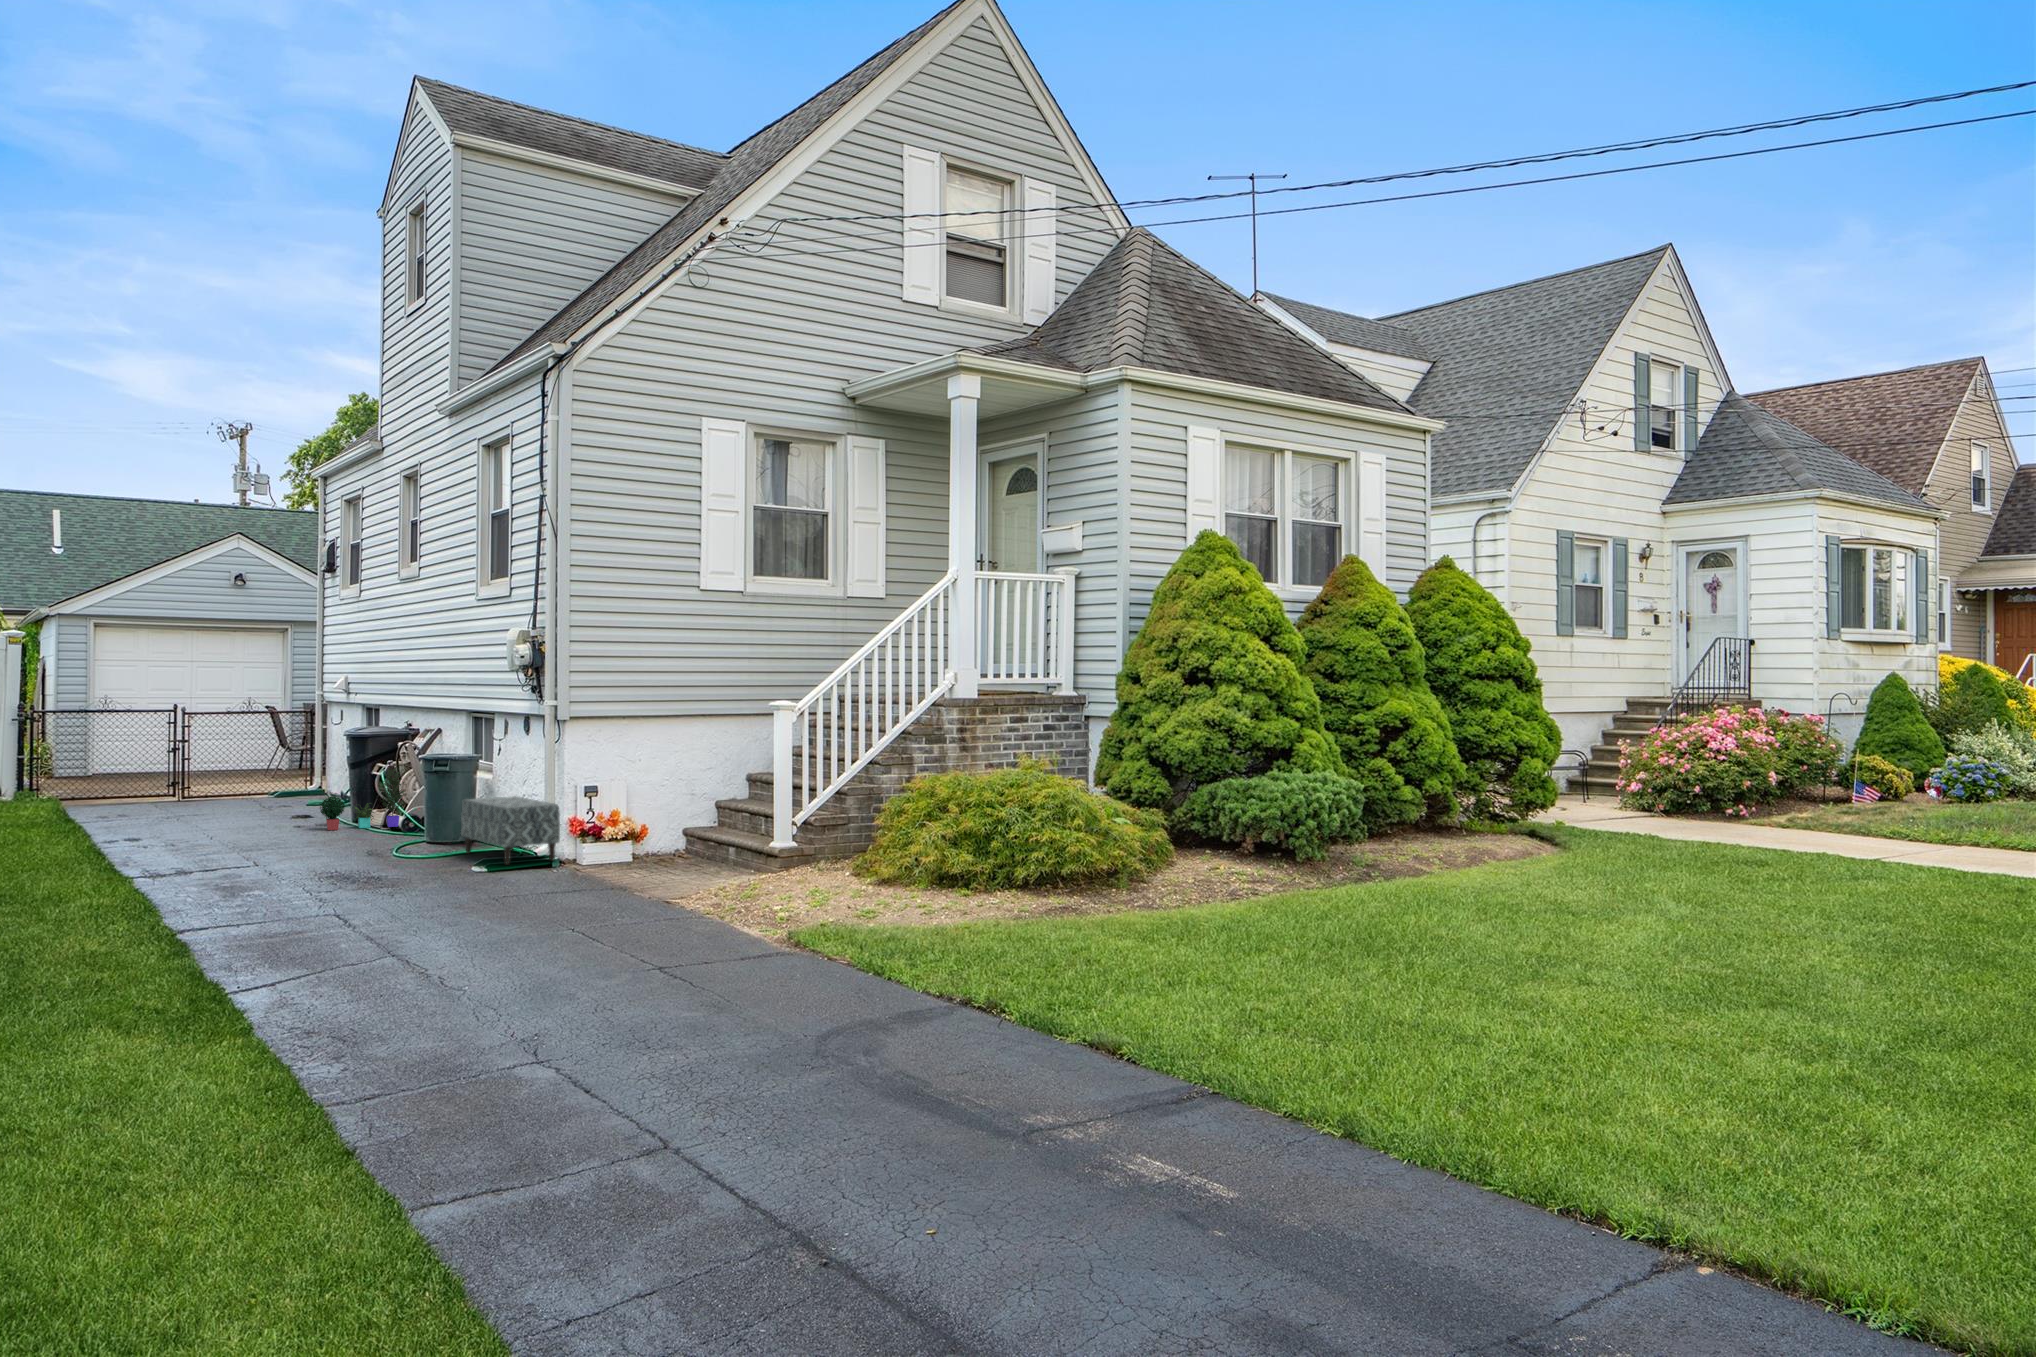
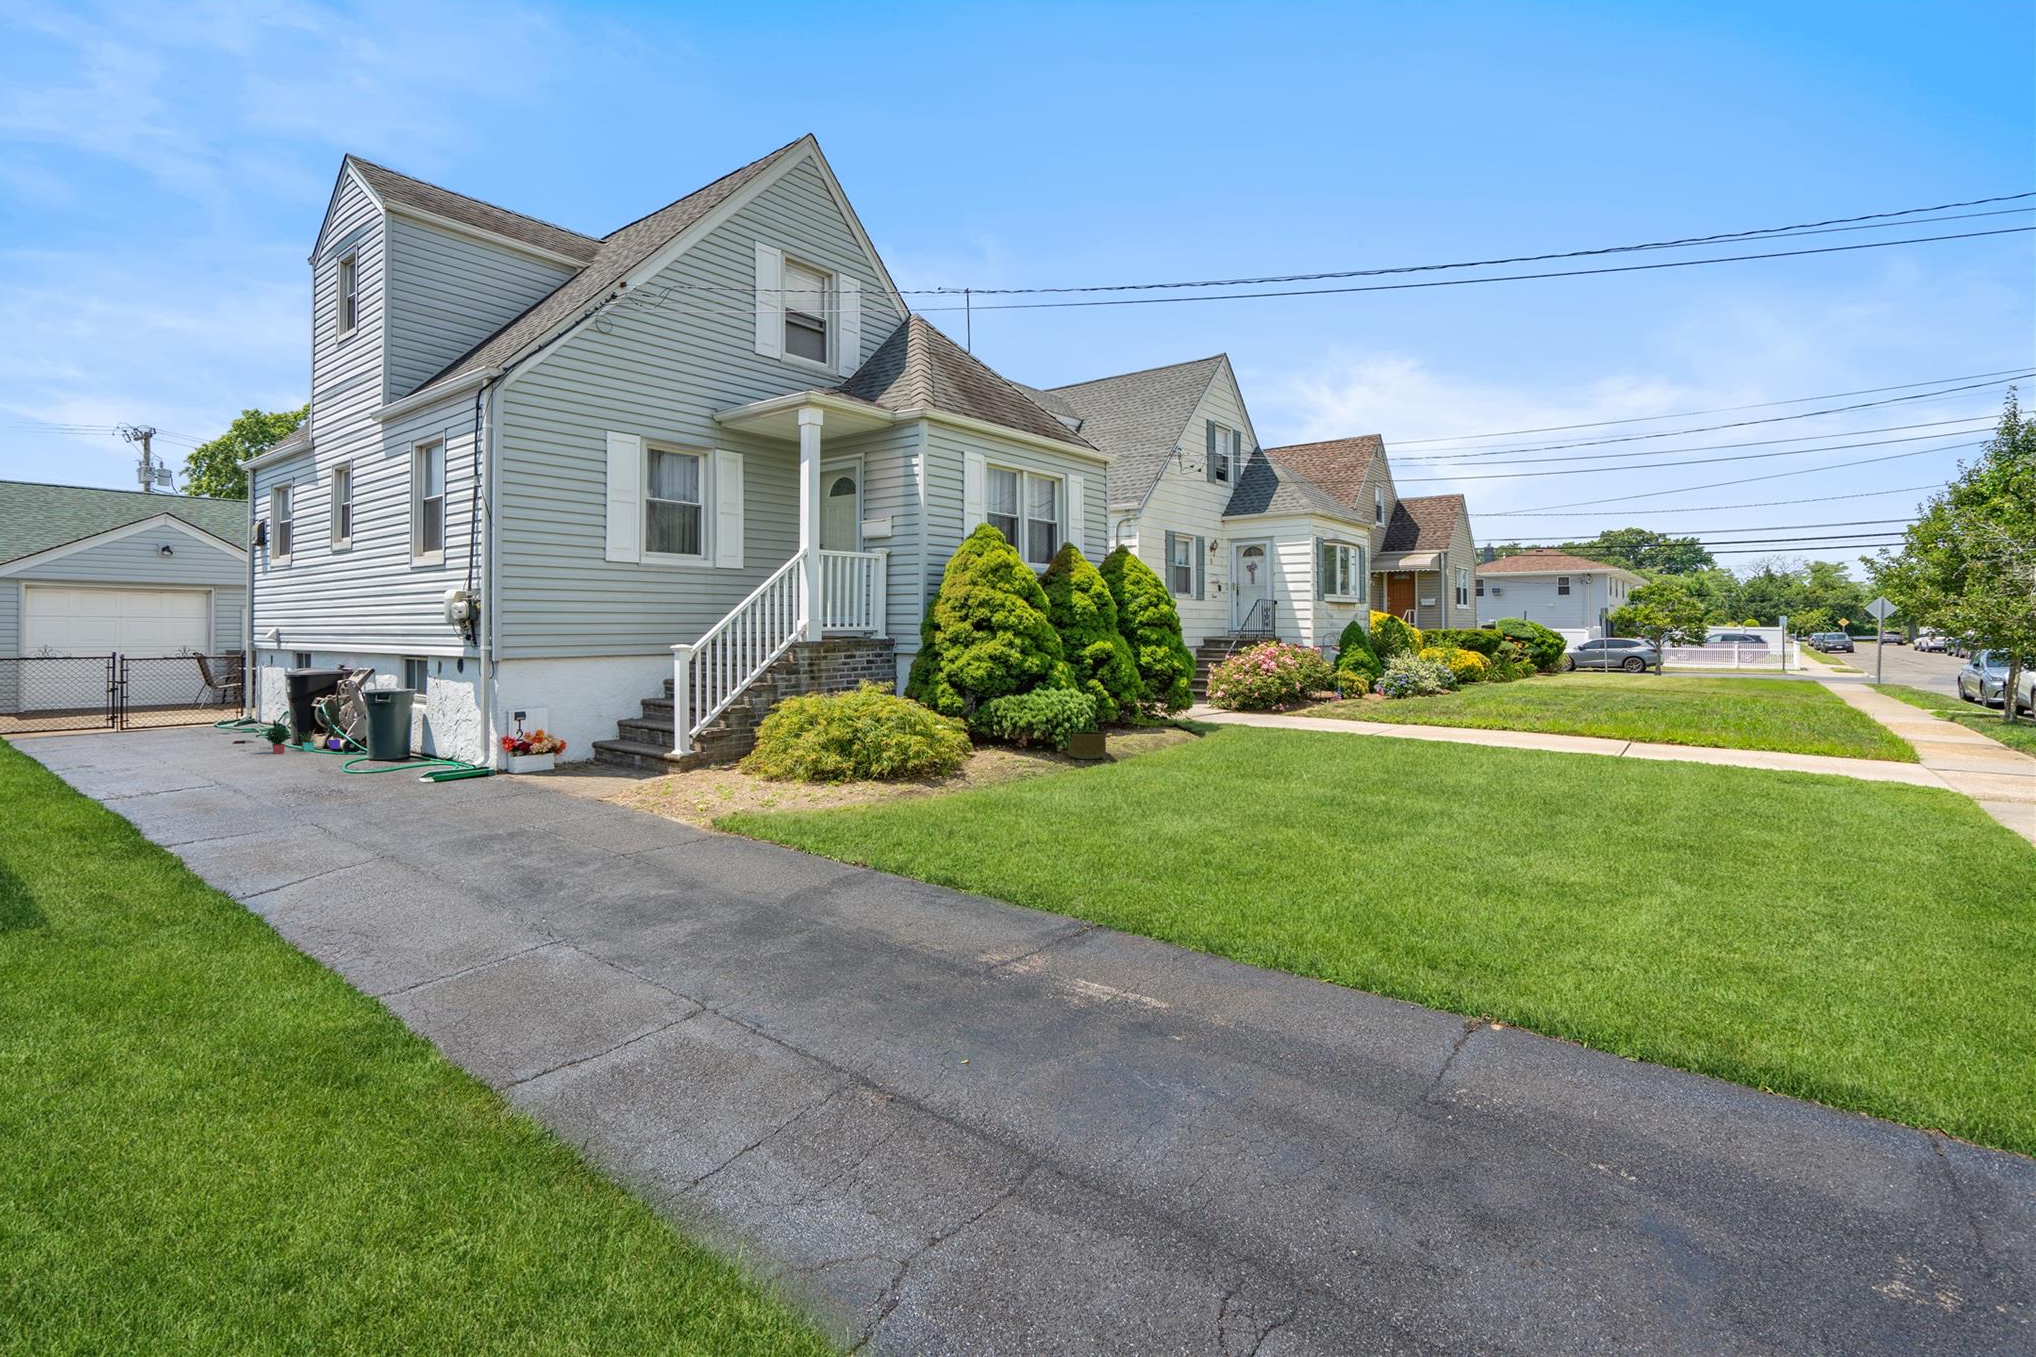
bench: present [461,796,560,865] -> none [407,722,498,777]
basket: none [1323,837,1384,879] -> present [1068,731,1107,759]

